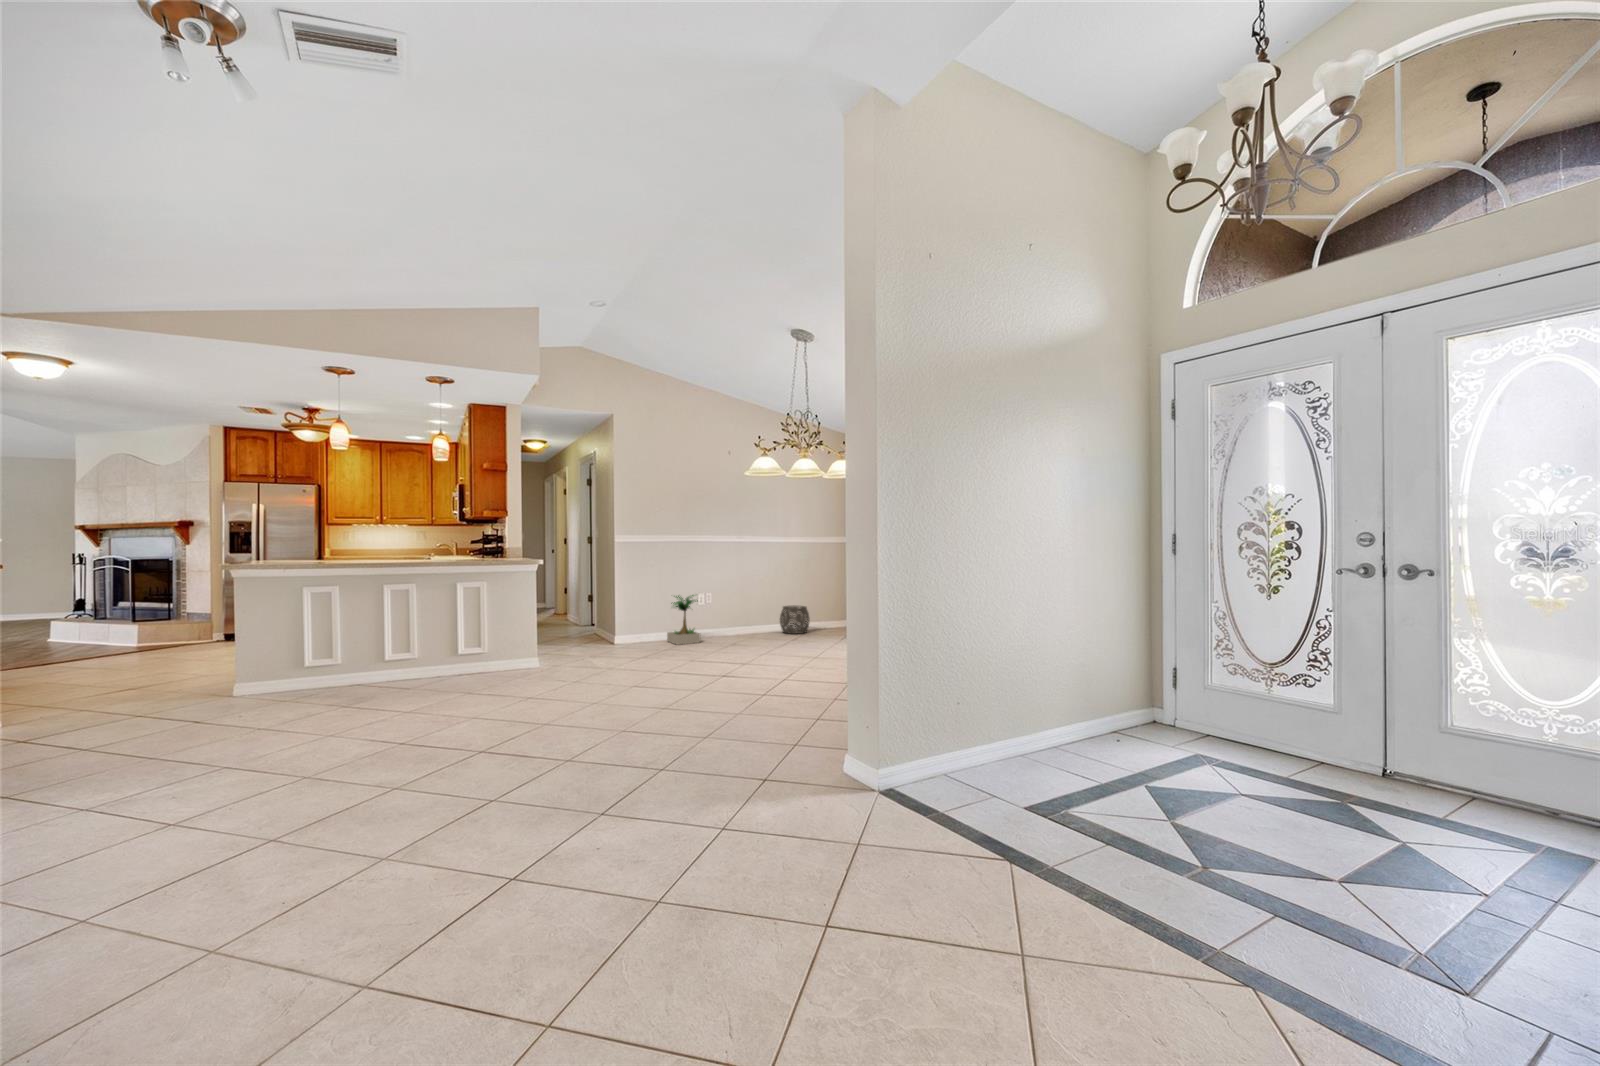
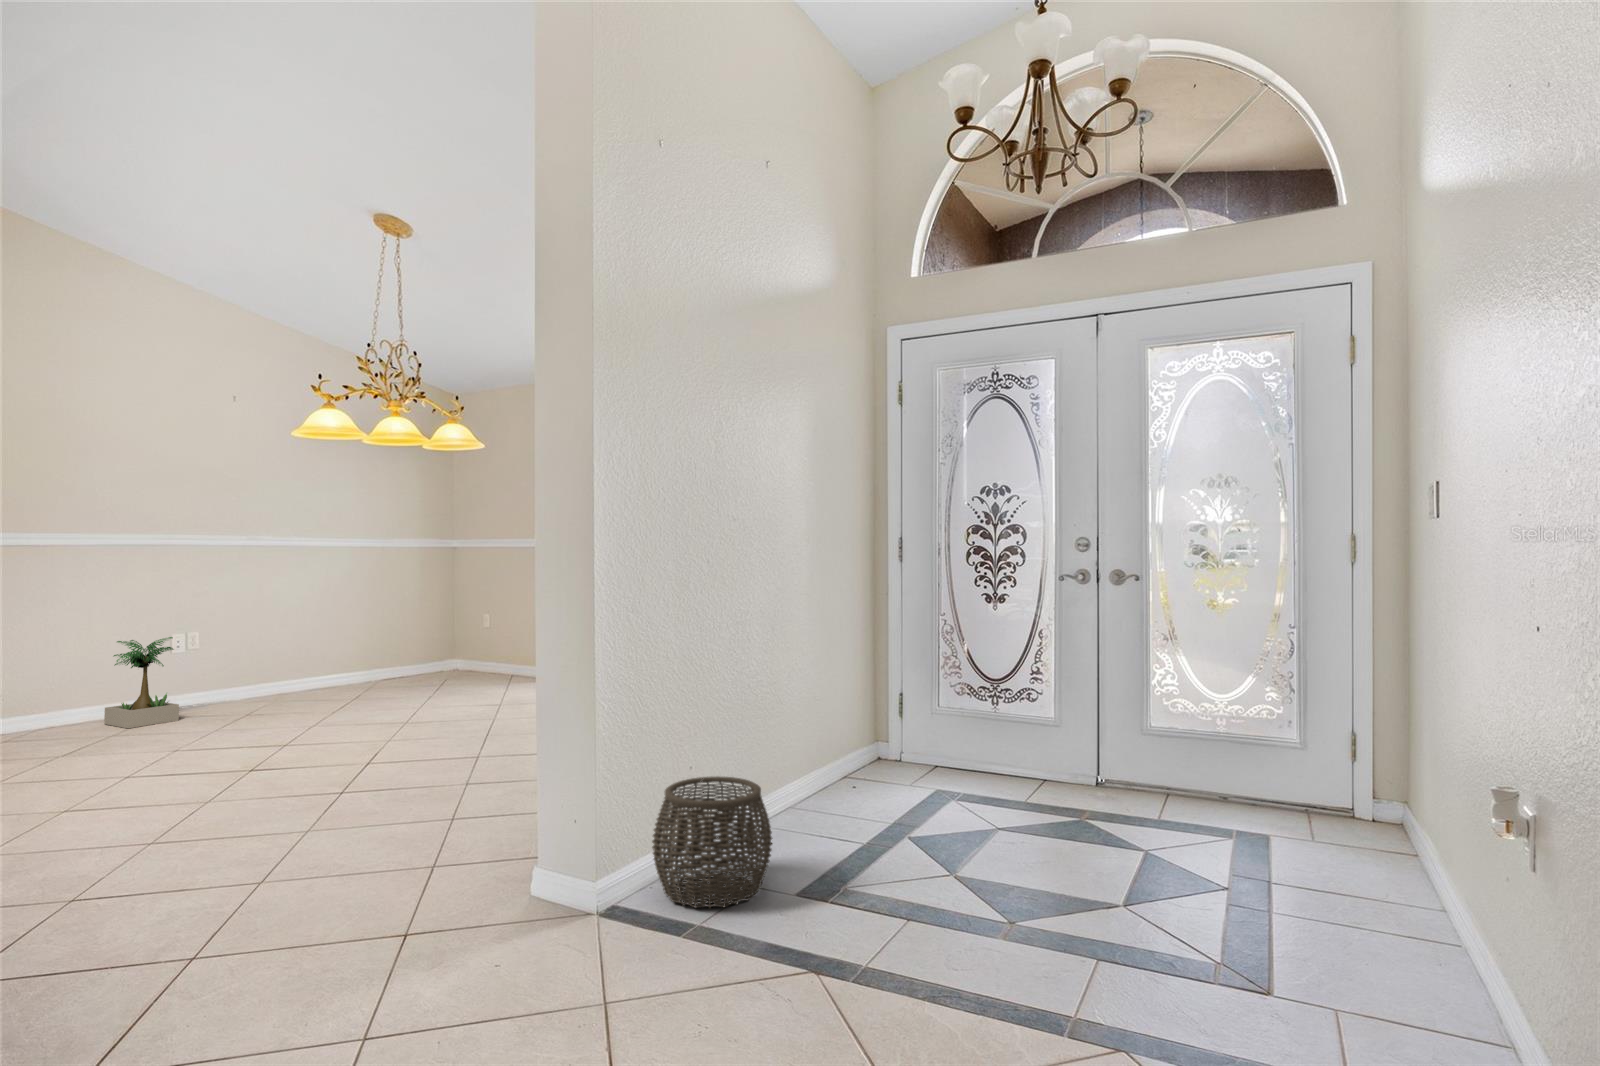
woven basket: present [780,605,810,634] -> present [652,777,772,908]

